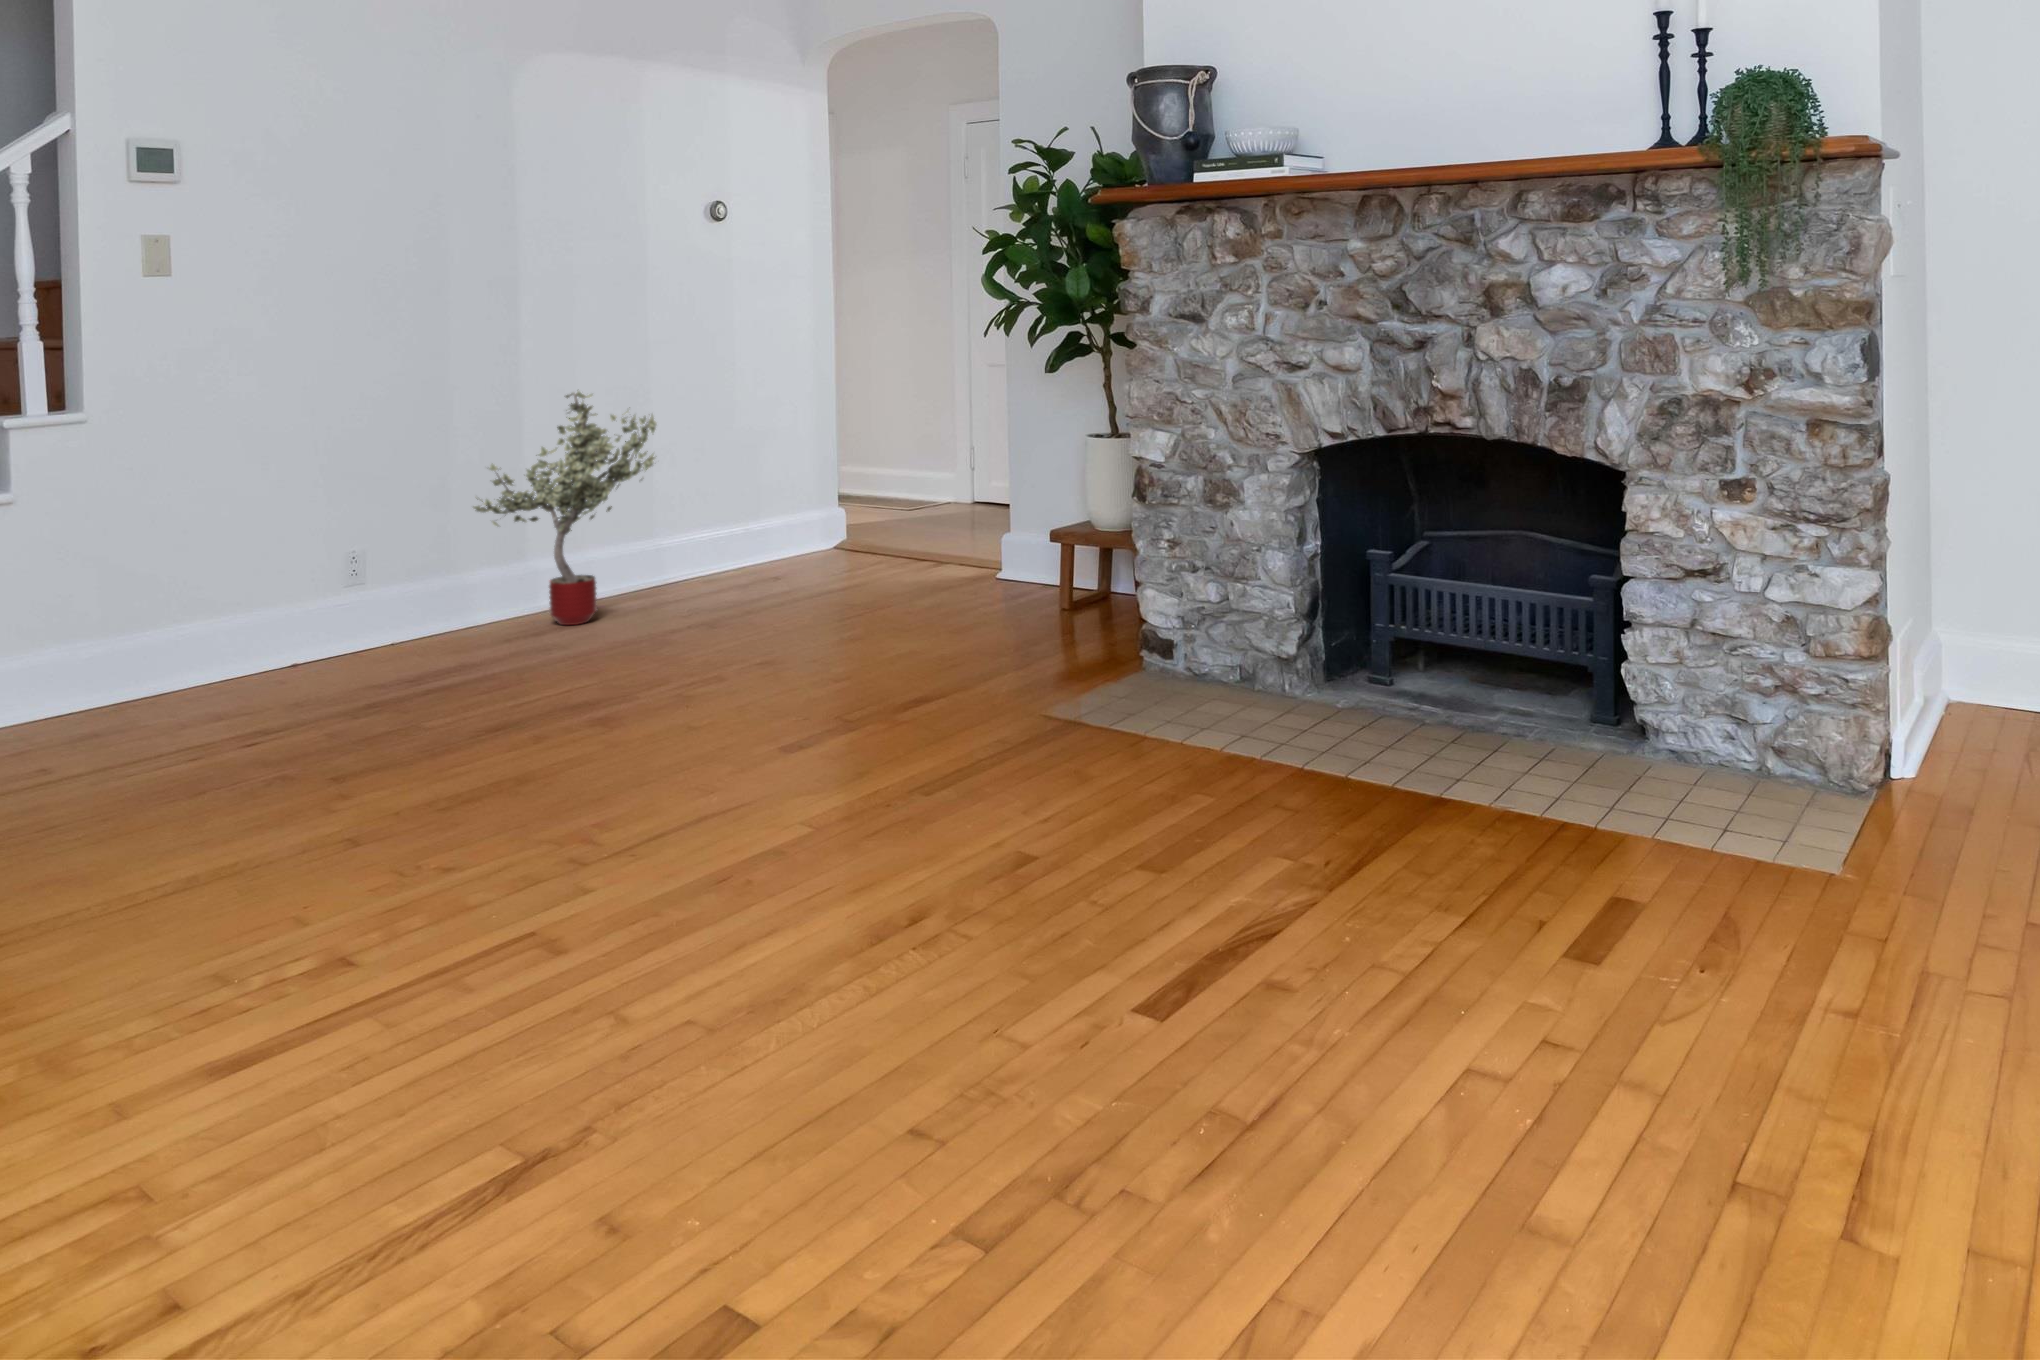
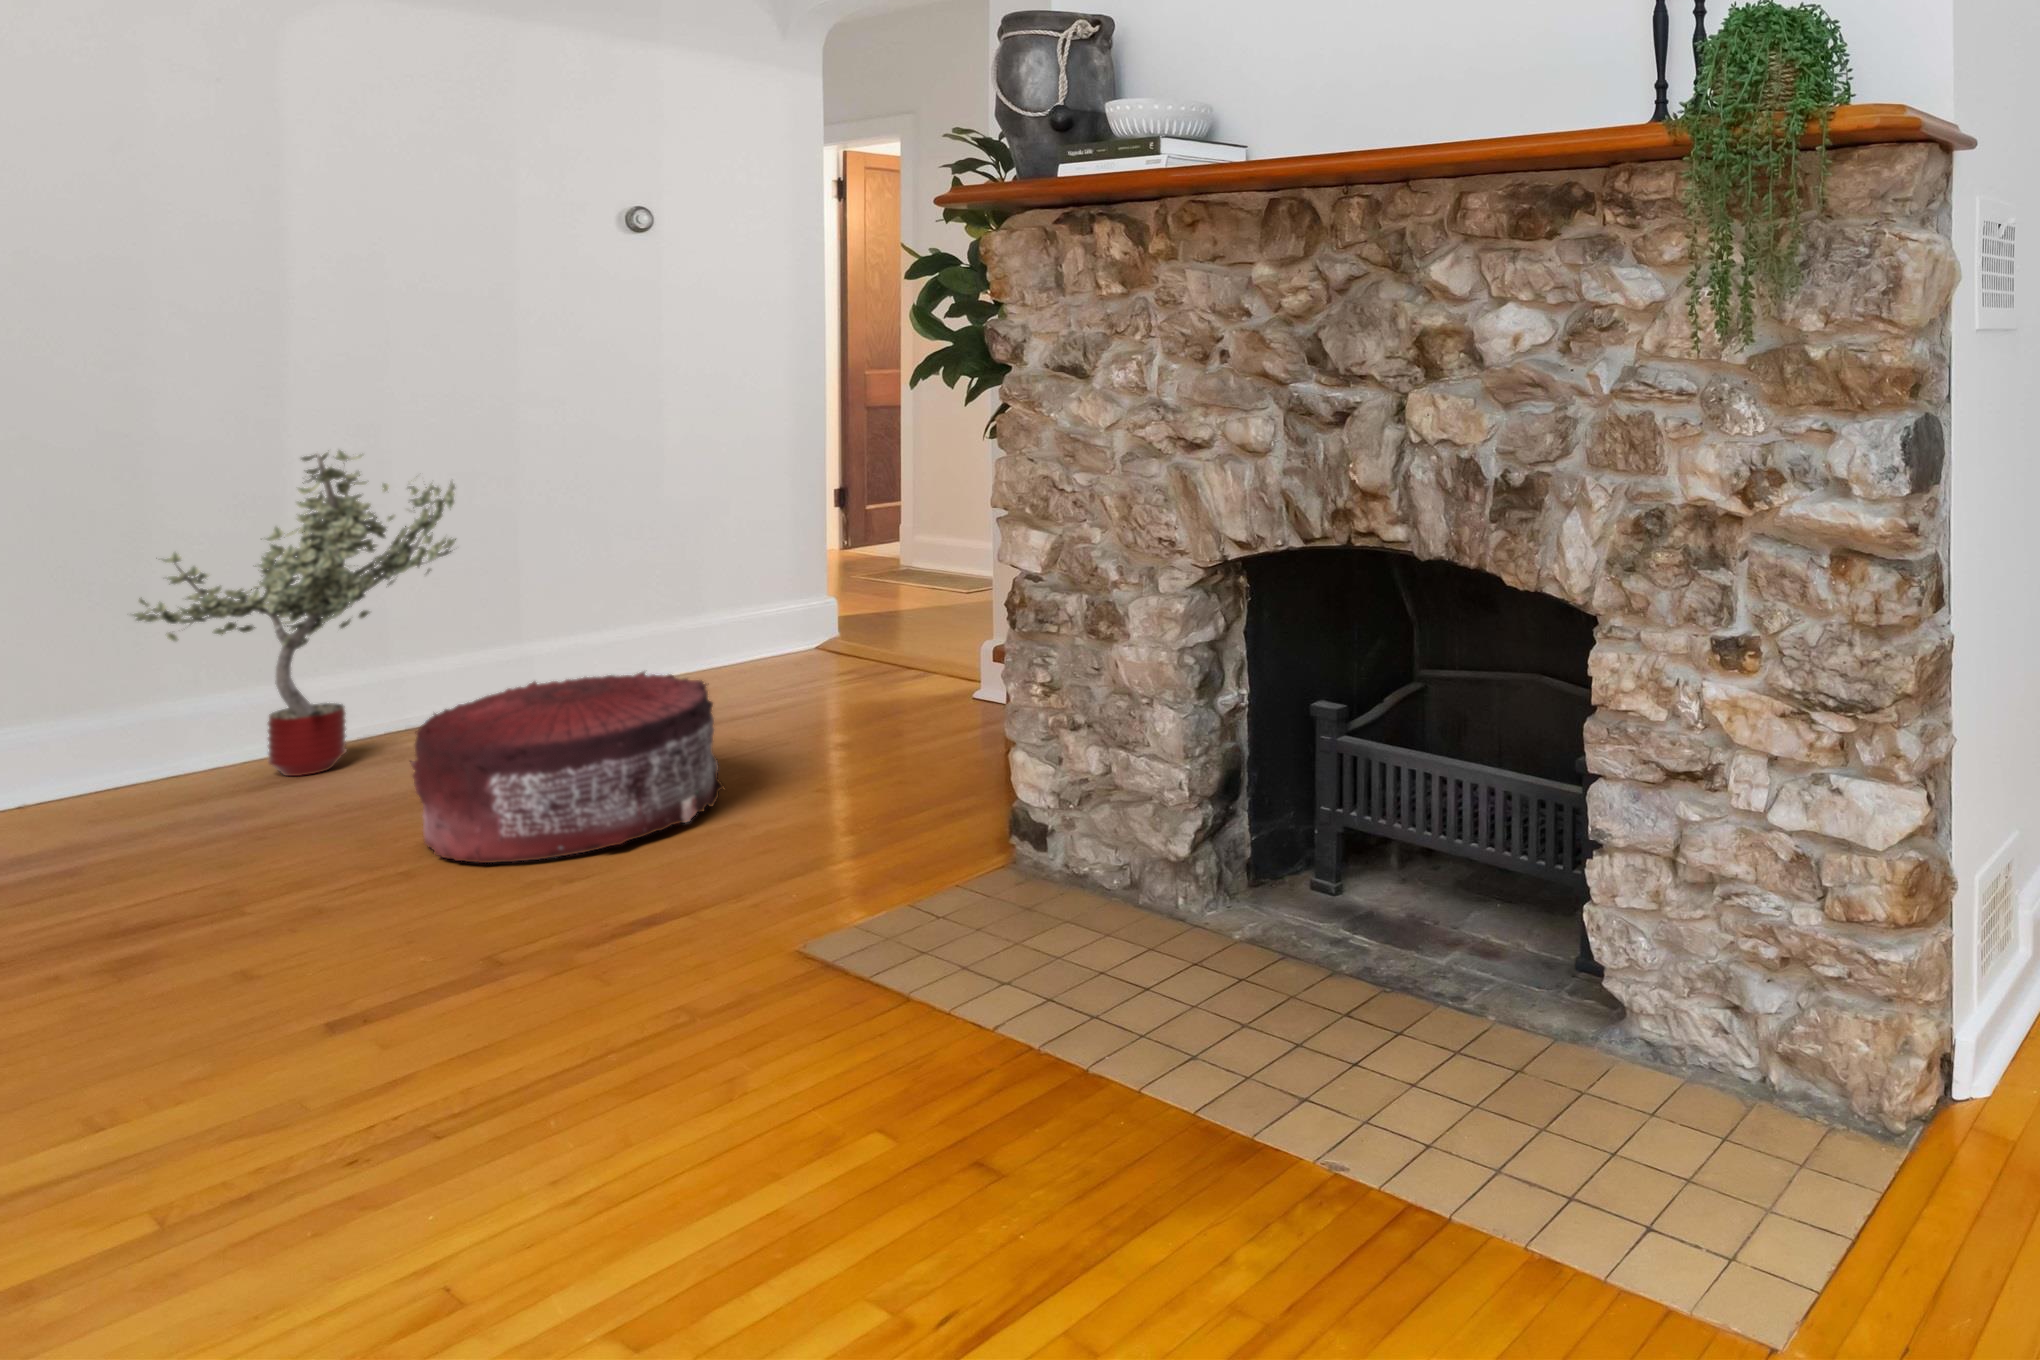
pouf: none [706,545,897,670] -> present [411,672,724,863]

